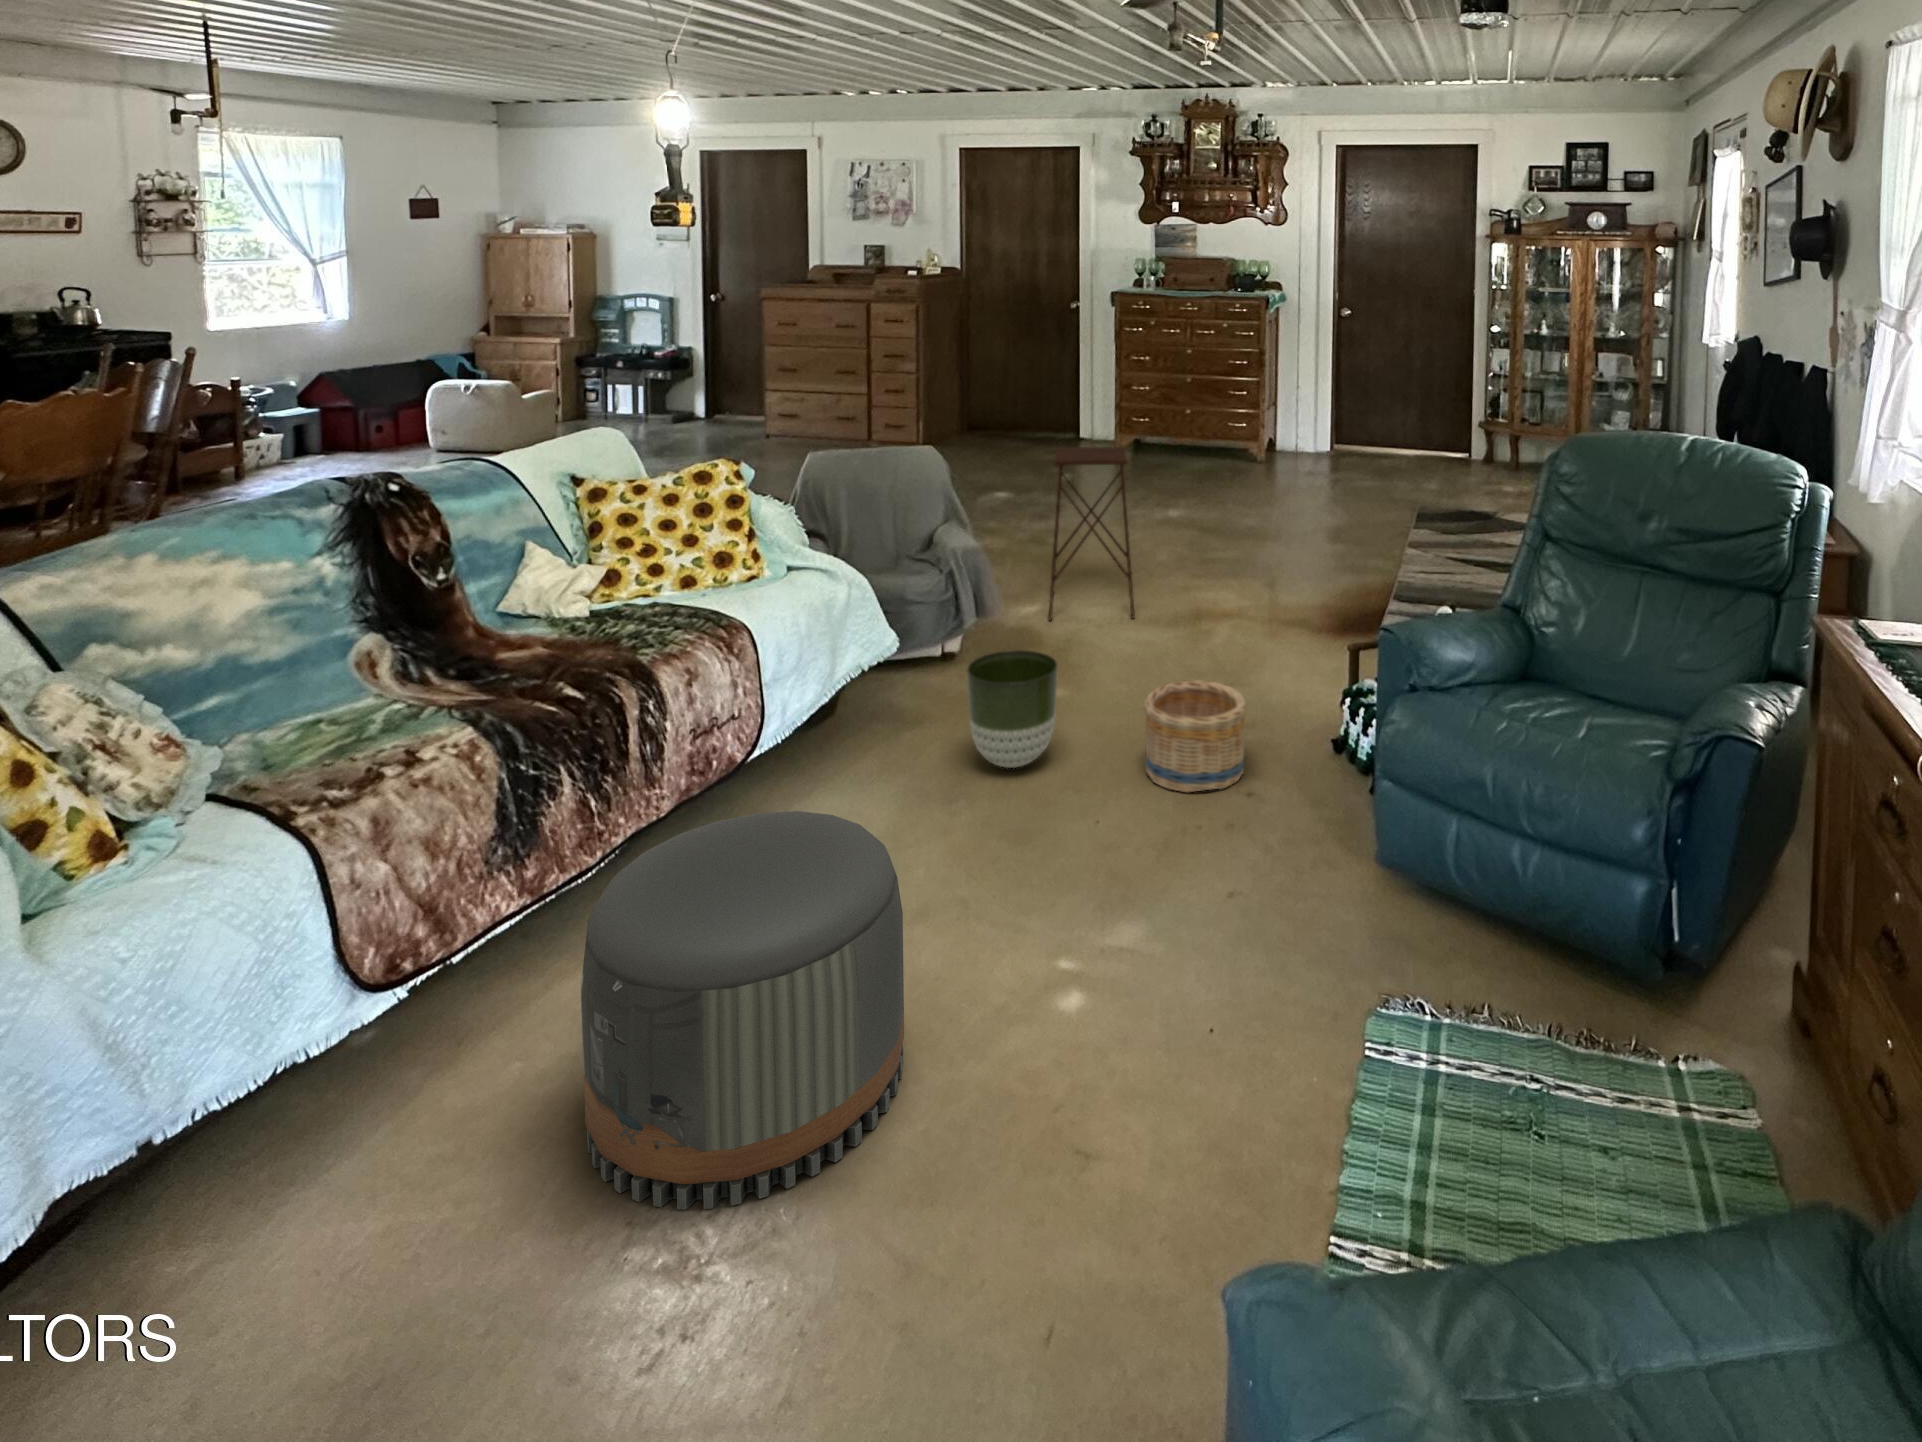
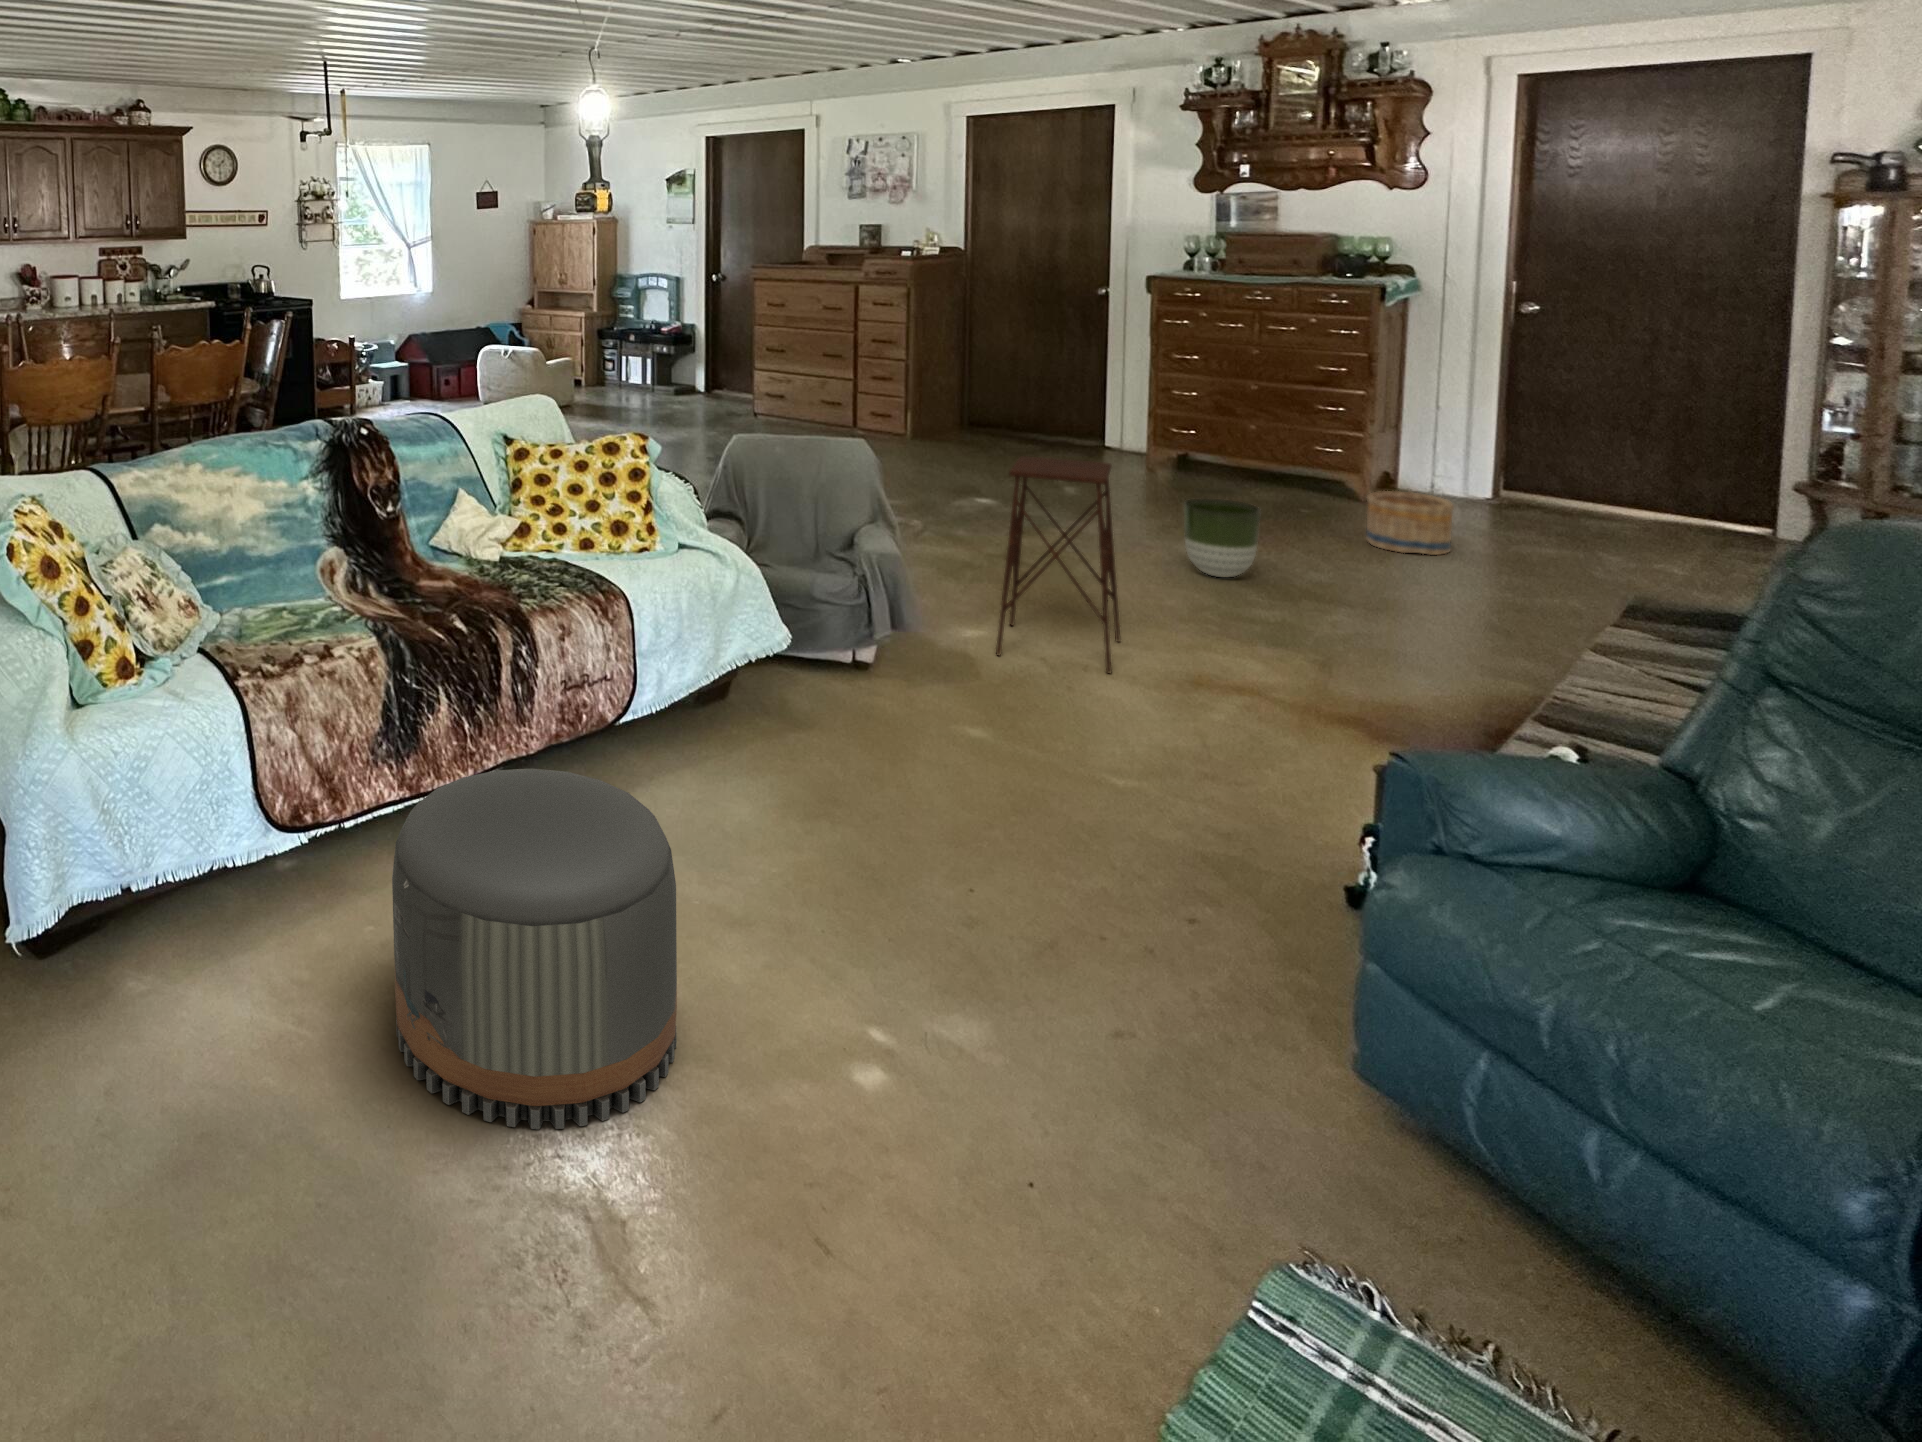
planter: present [967,650,1058,768] -> present [1184,498,1260,577]
basket: present [1144,681,1246,792] -> present [1366,491,1454,555]

